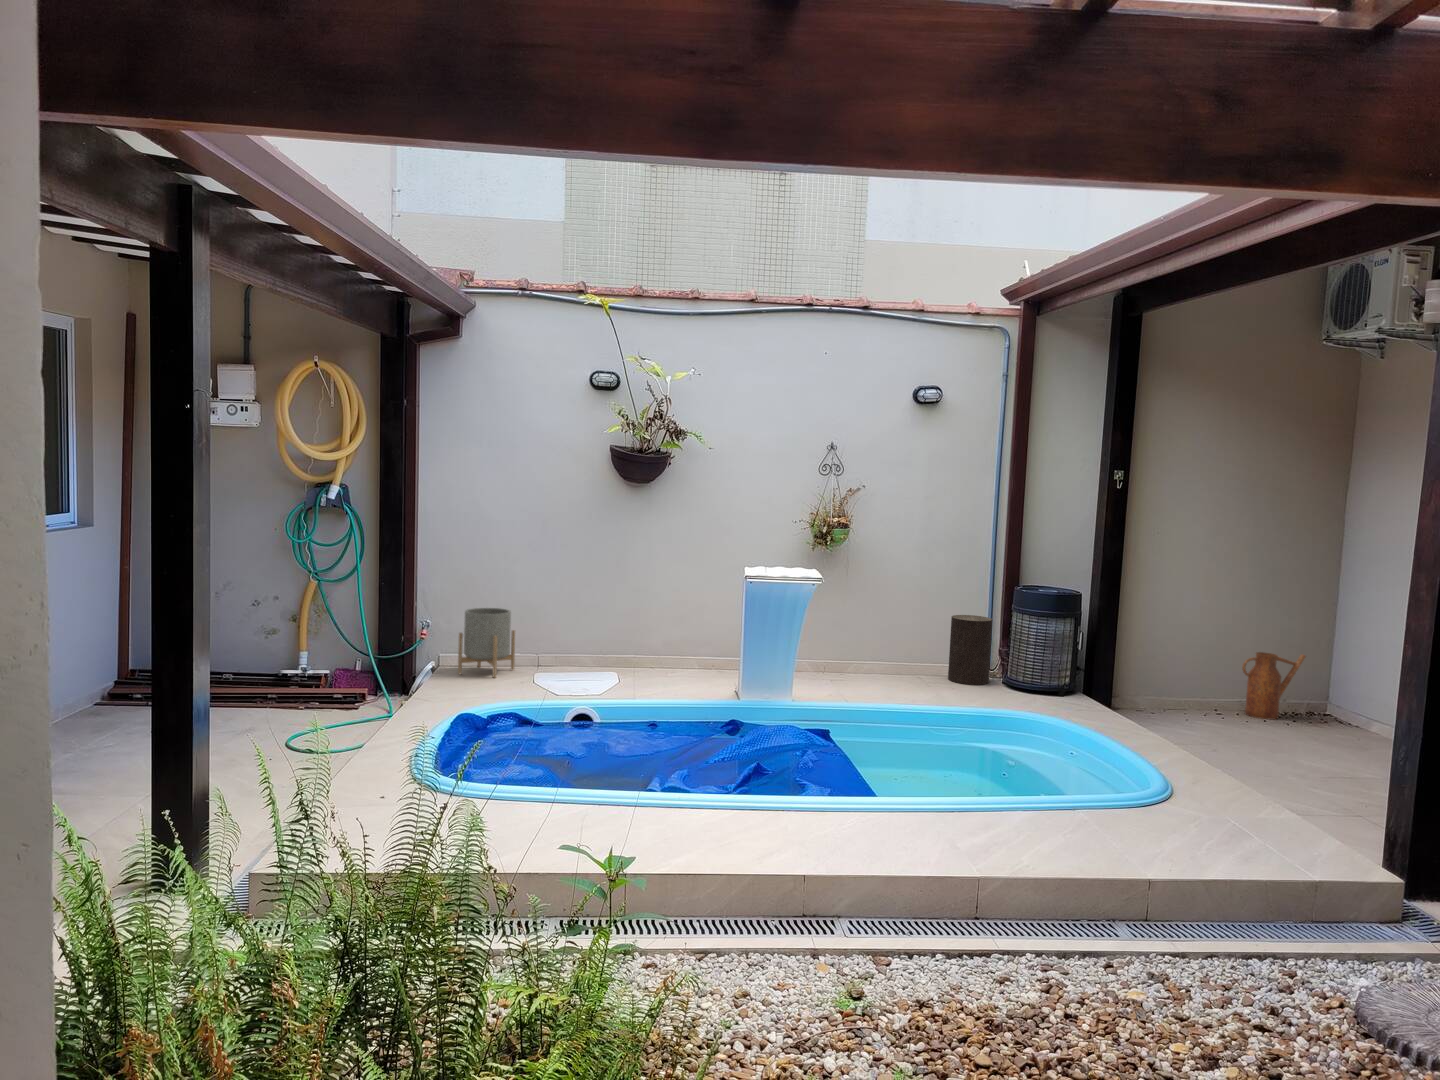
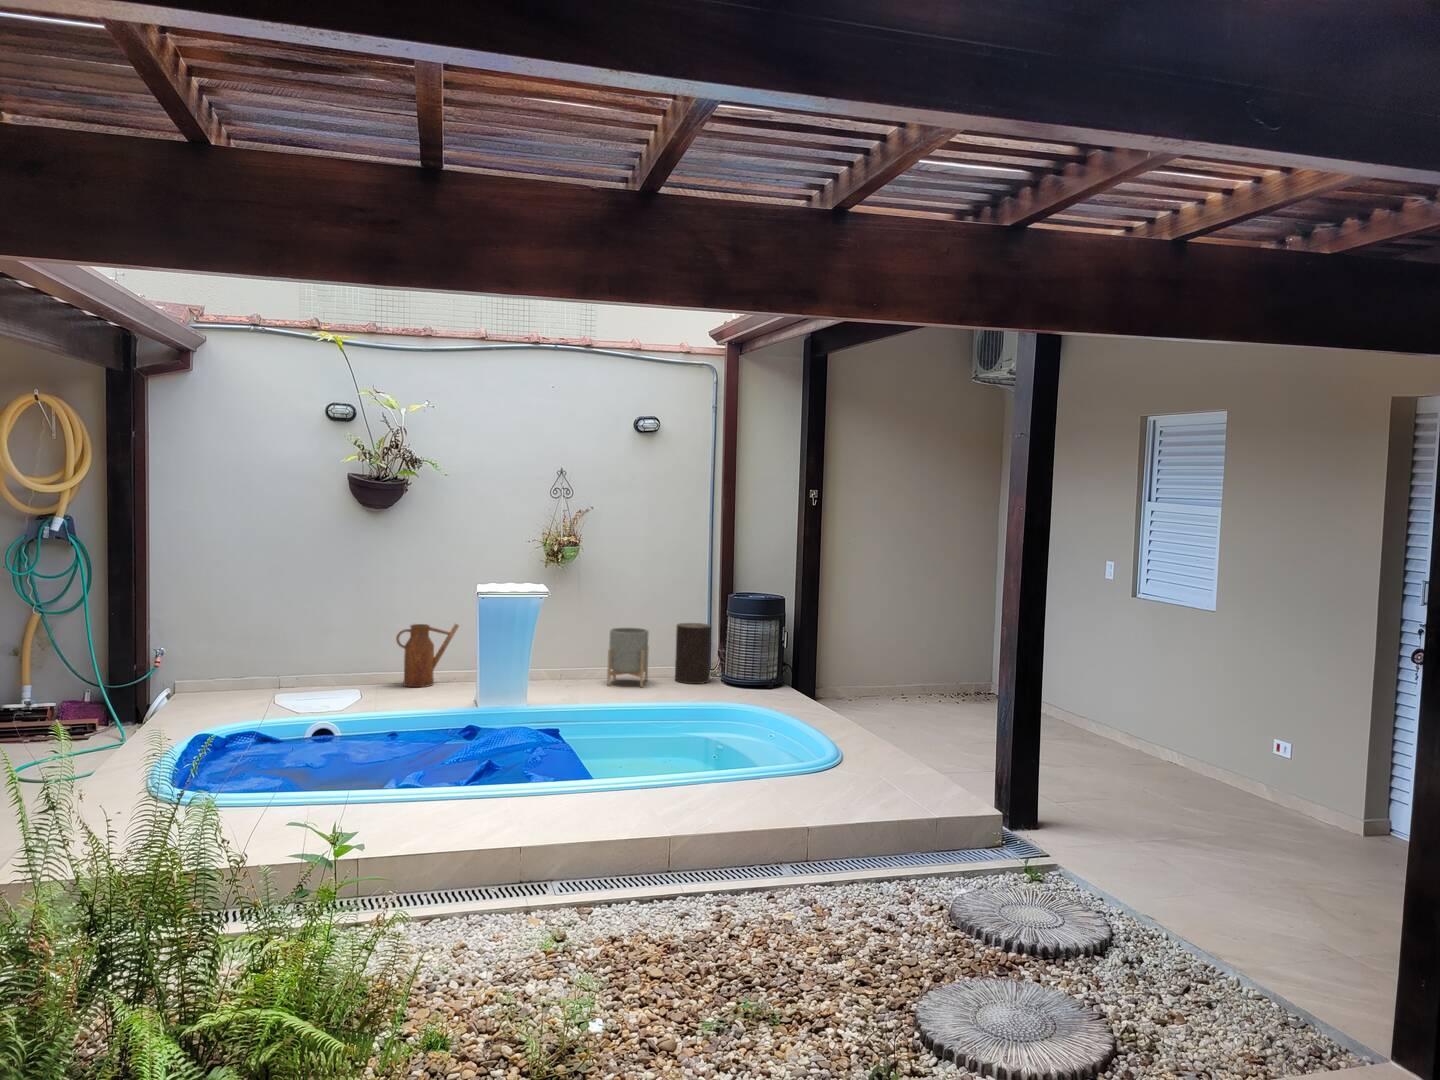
planter: present [458,608,515,678] -> present [607,628,649,687]
watering can: present [1242,652,1305,719] -> present [396,624,459,687]

